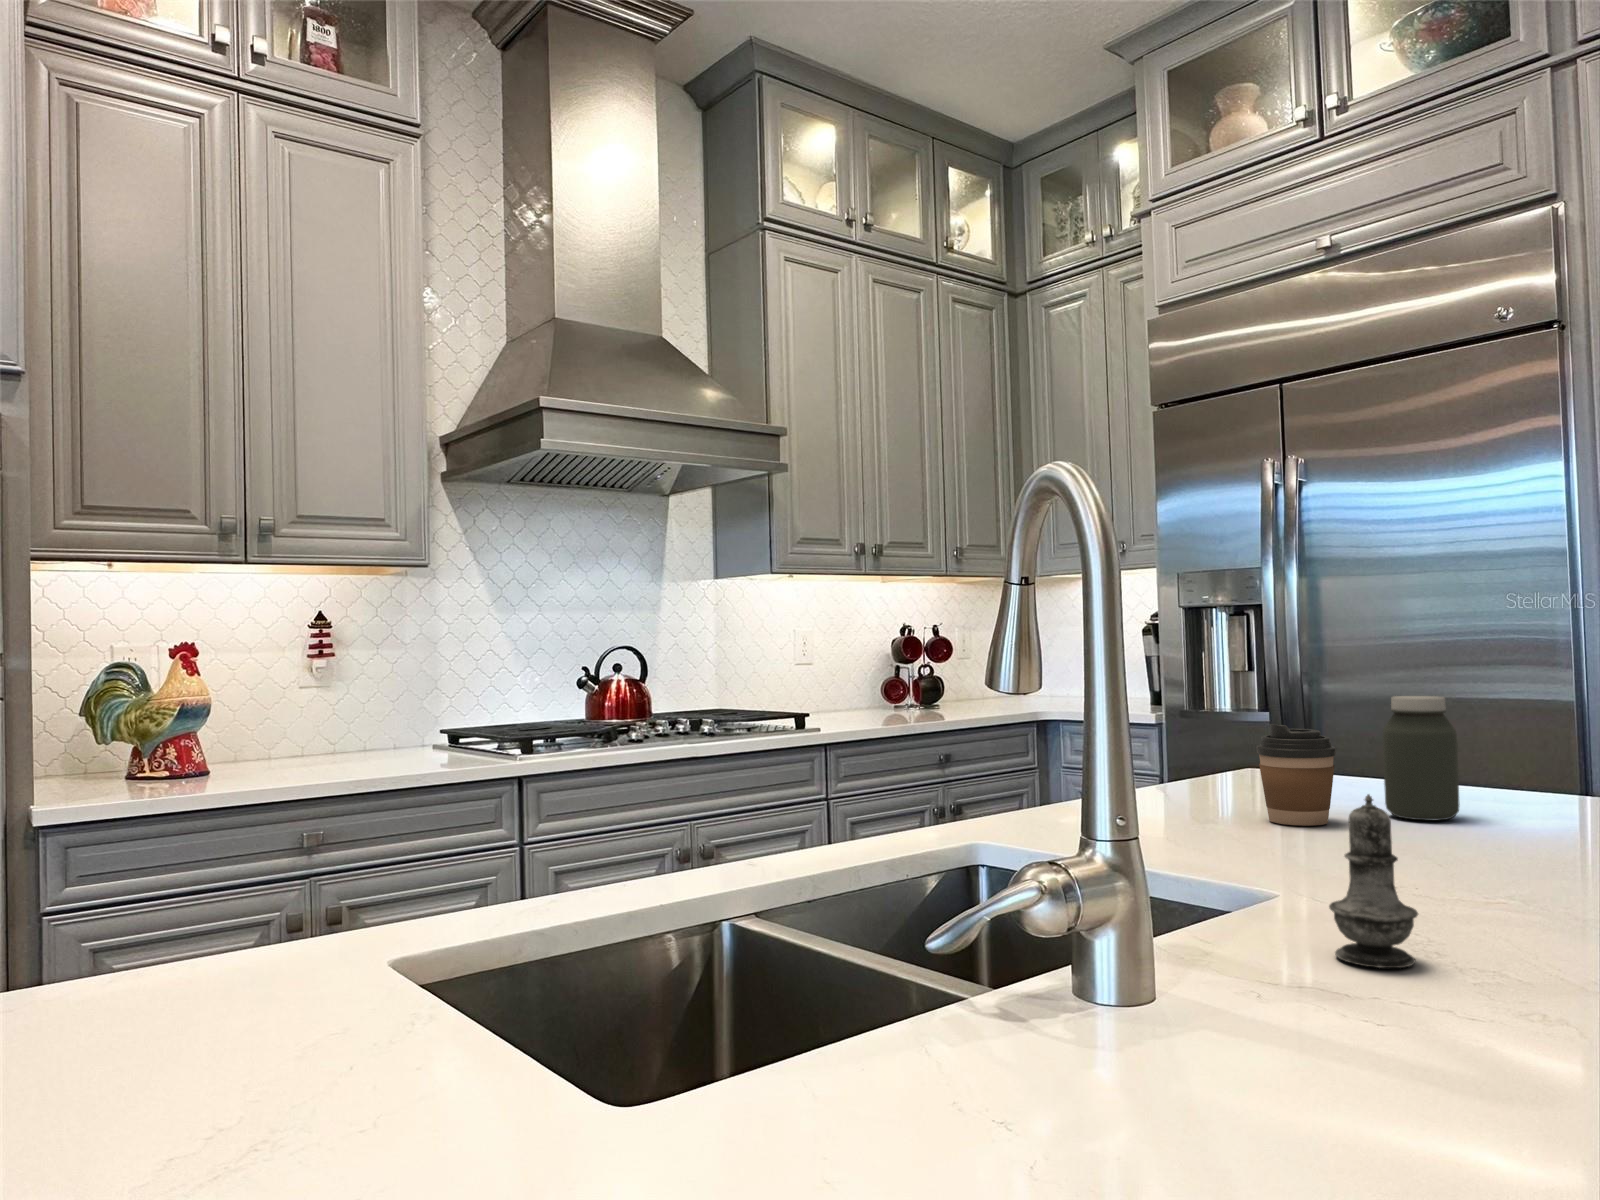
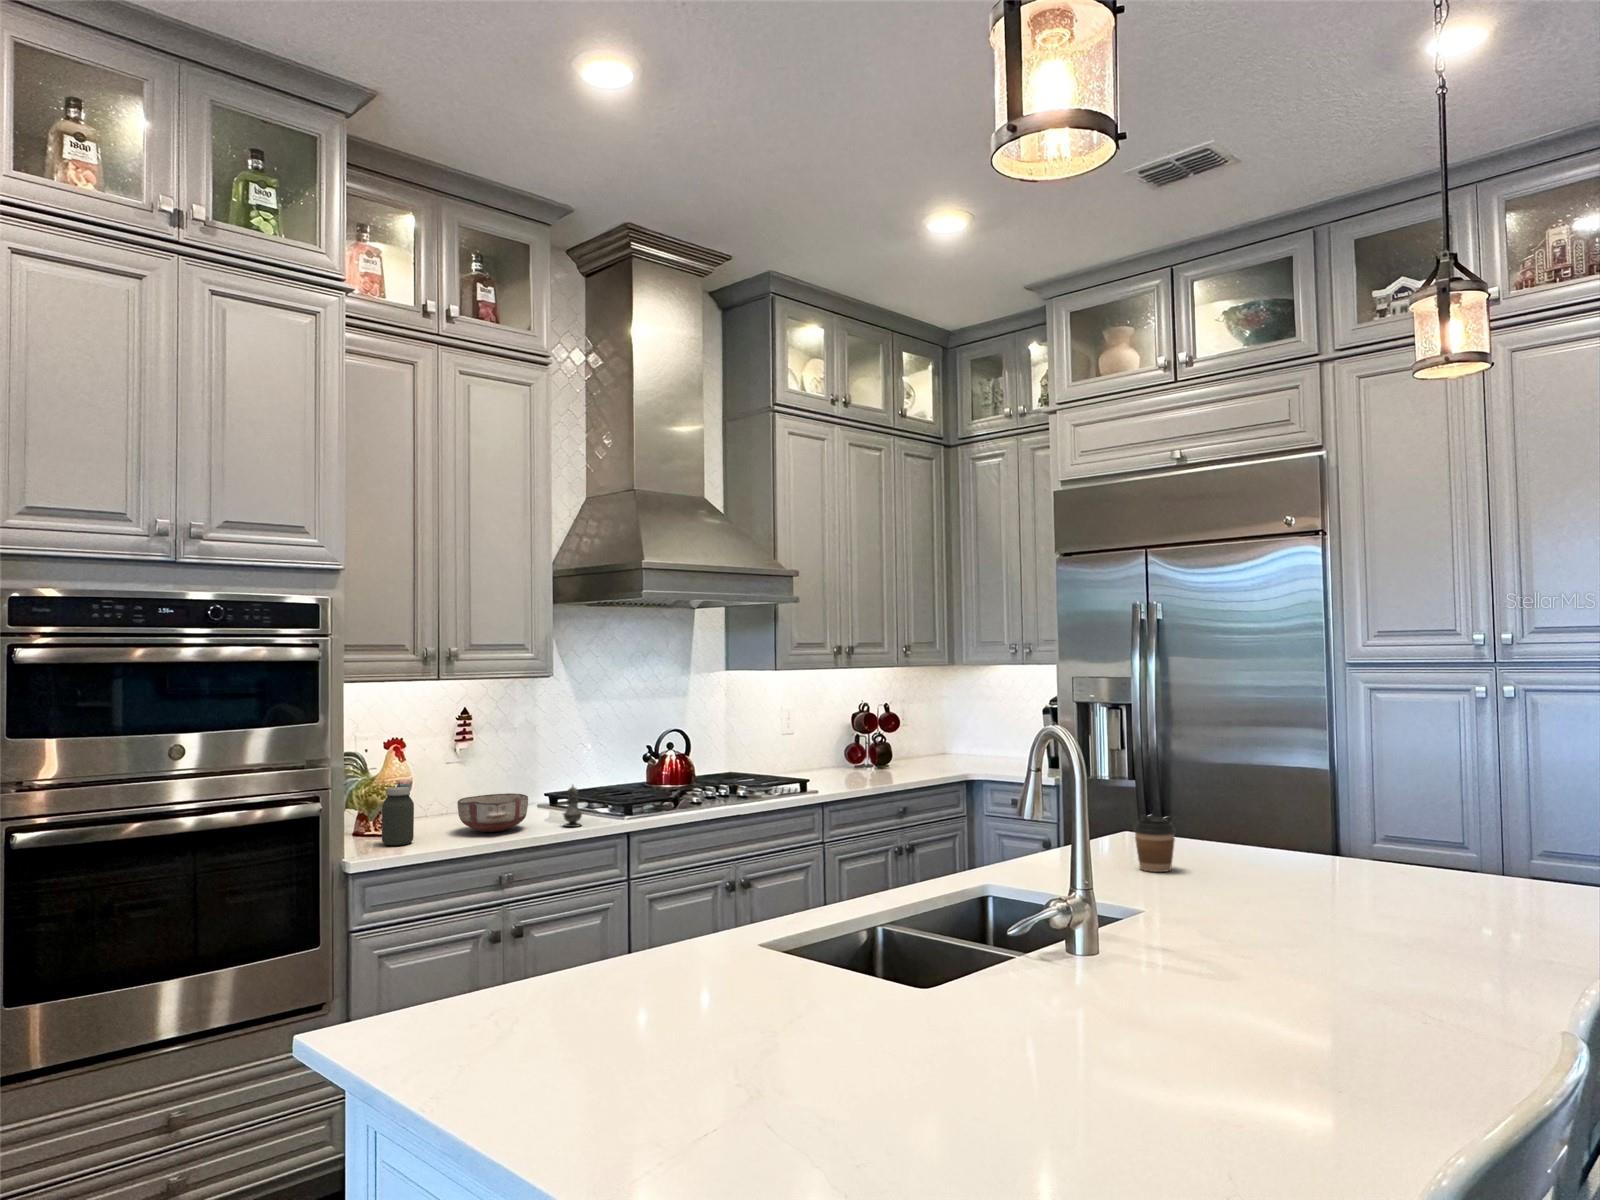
jar: present [1383,696,1460,820] -> present [382,787,414,845]
ceramic bowl: none [261,722,367,774] -> present [457,793,528,832]
salt shaker: present [1329,794,1418,968] -> present [563,786,582,827]

